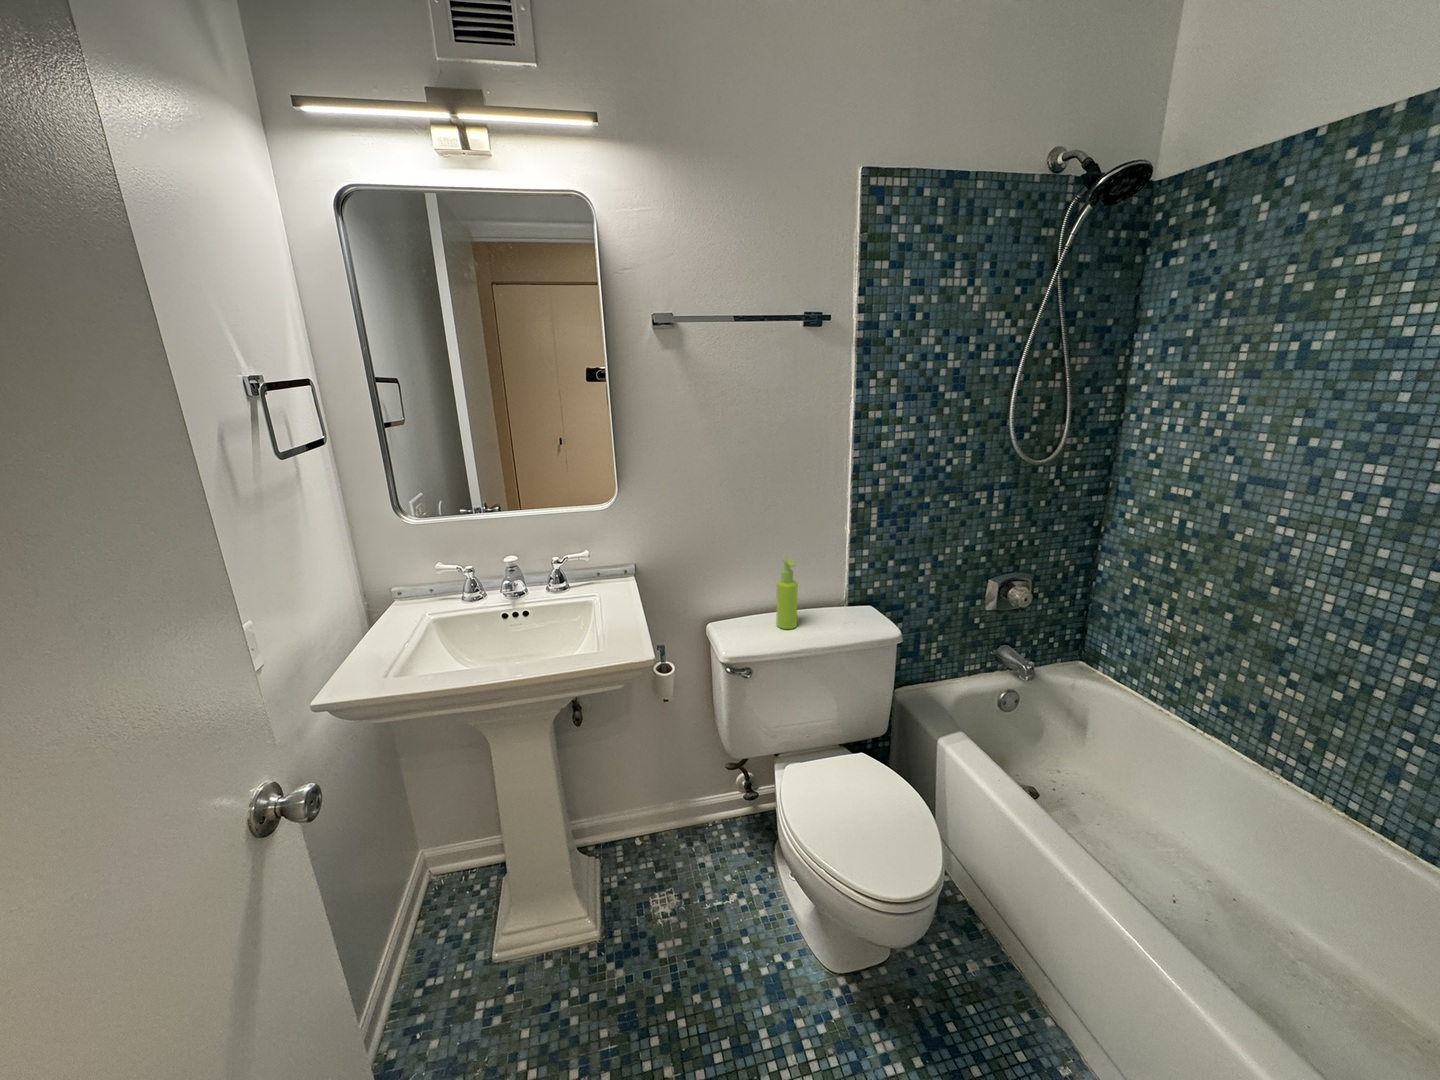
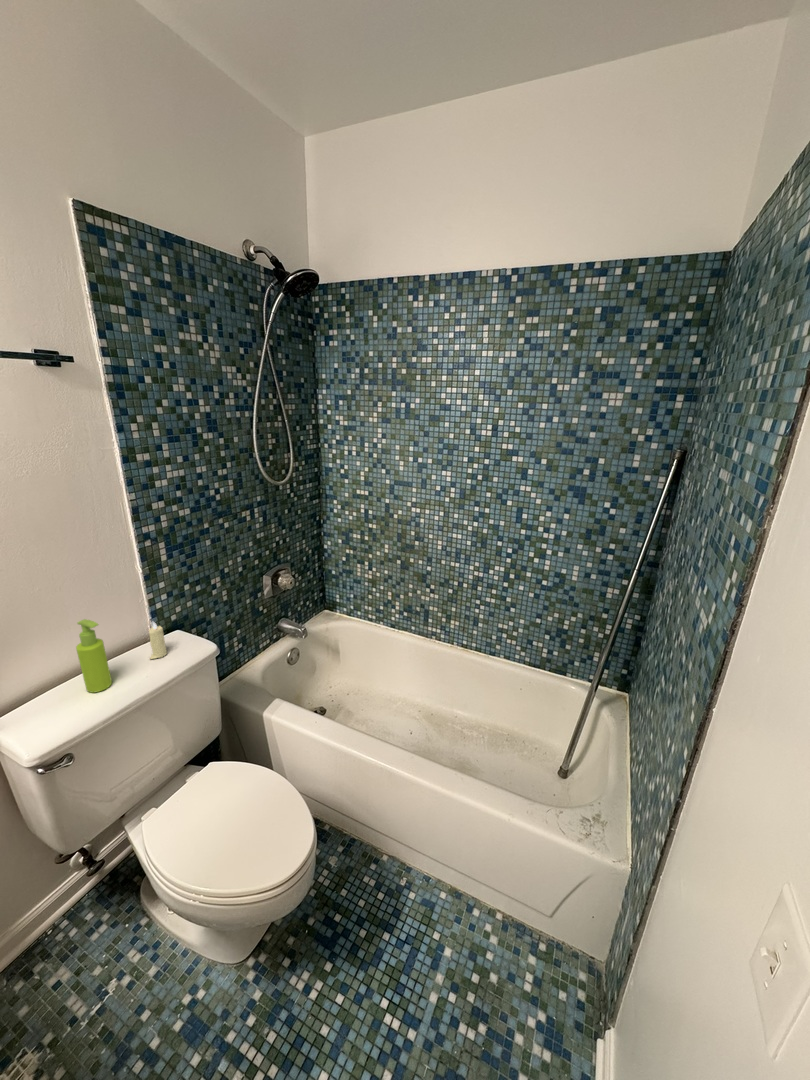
candle: none [833,582,852,622] -> present [149,622,167,659]

